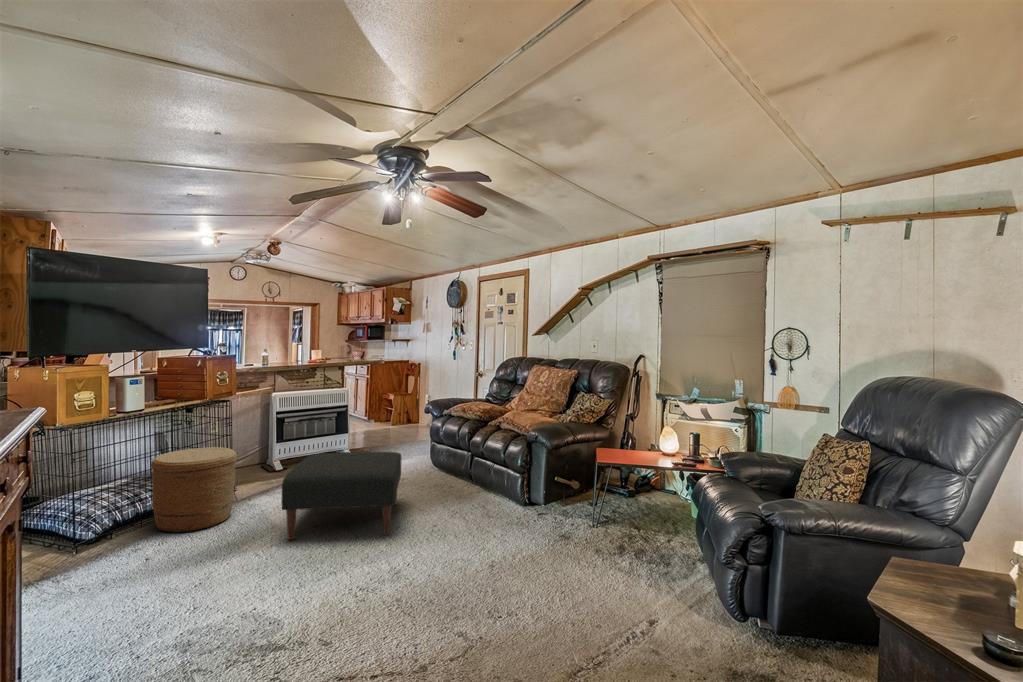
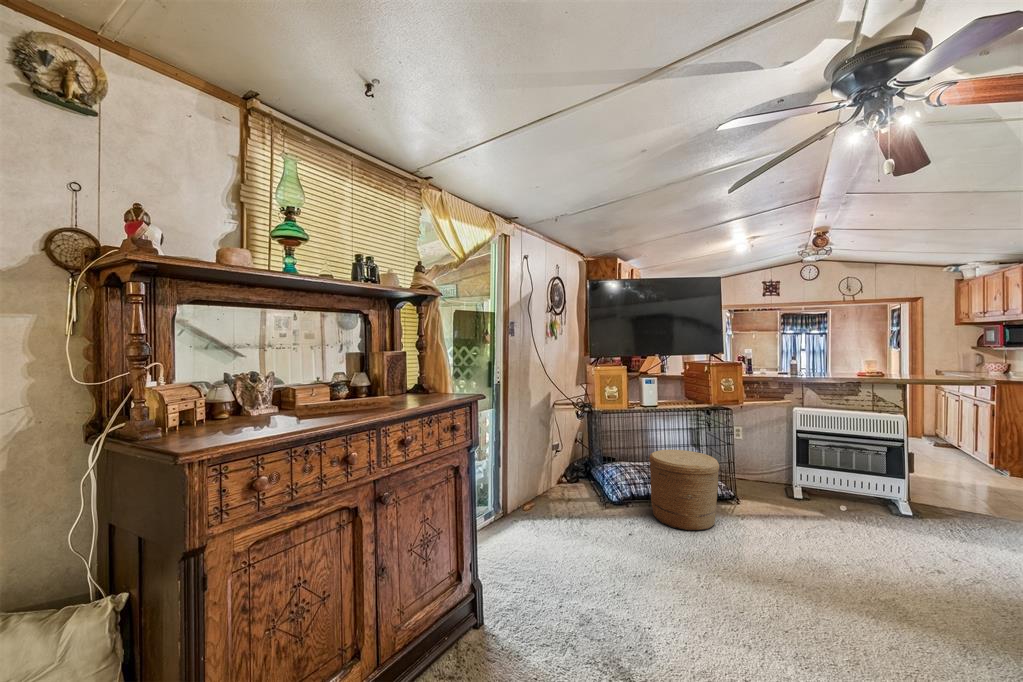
ottoman: present [281,452,401,540] -> none [731,492,944,651]

